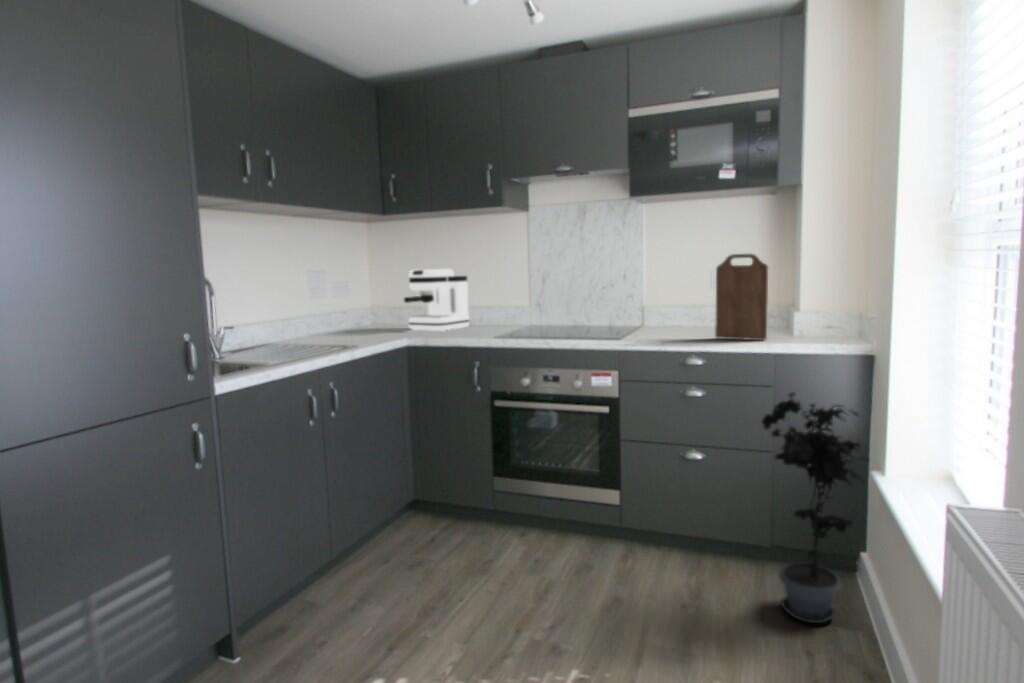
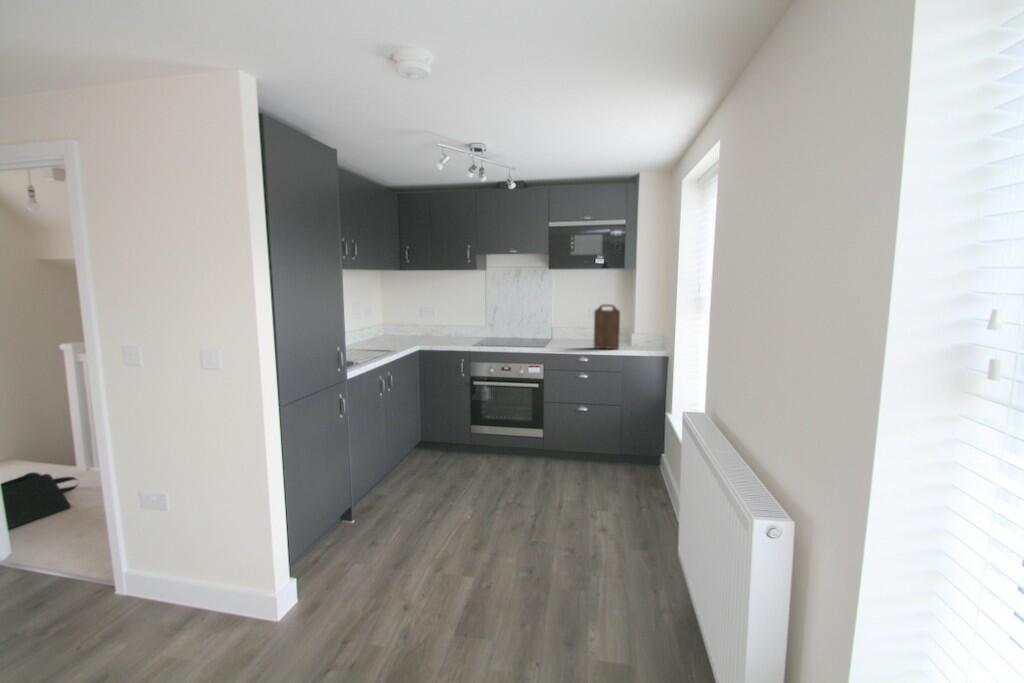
coffee maker: present [404,269,469,332] -> none [416,303,452,341]
potted plant: present [762,393,863,623] -> none [616,376,667,487]

